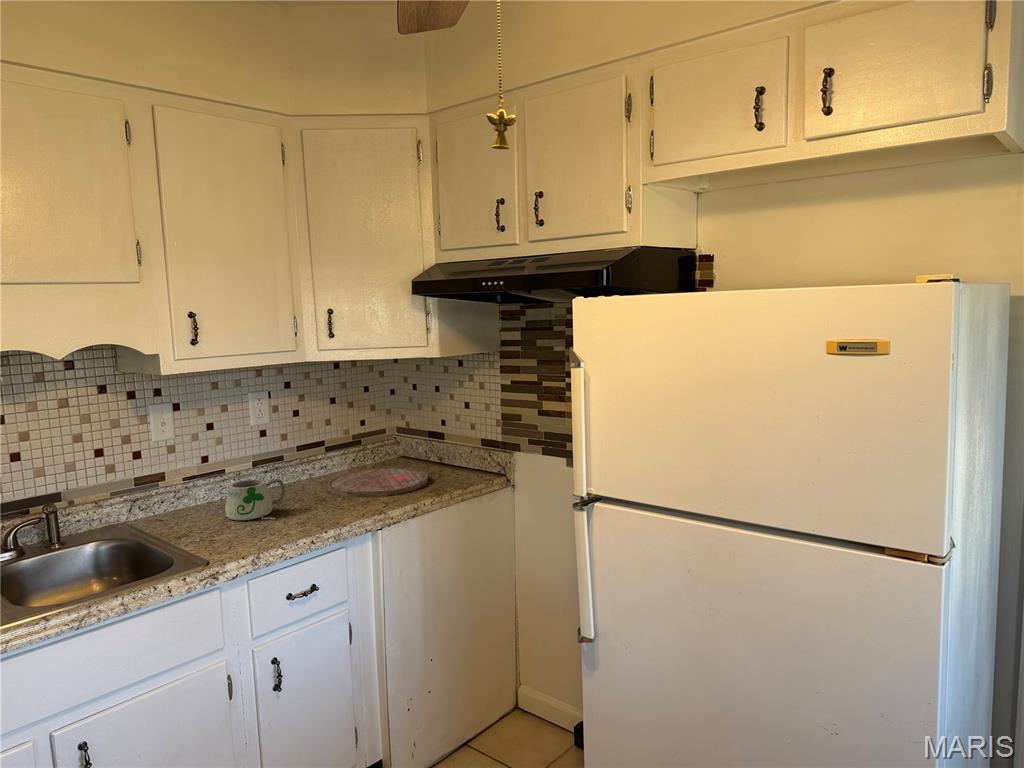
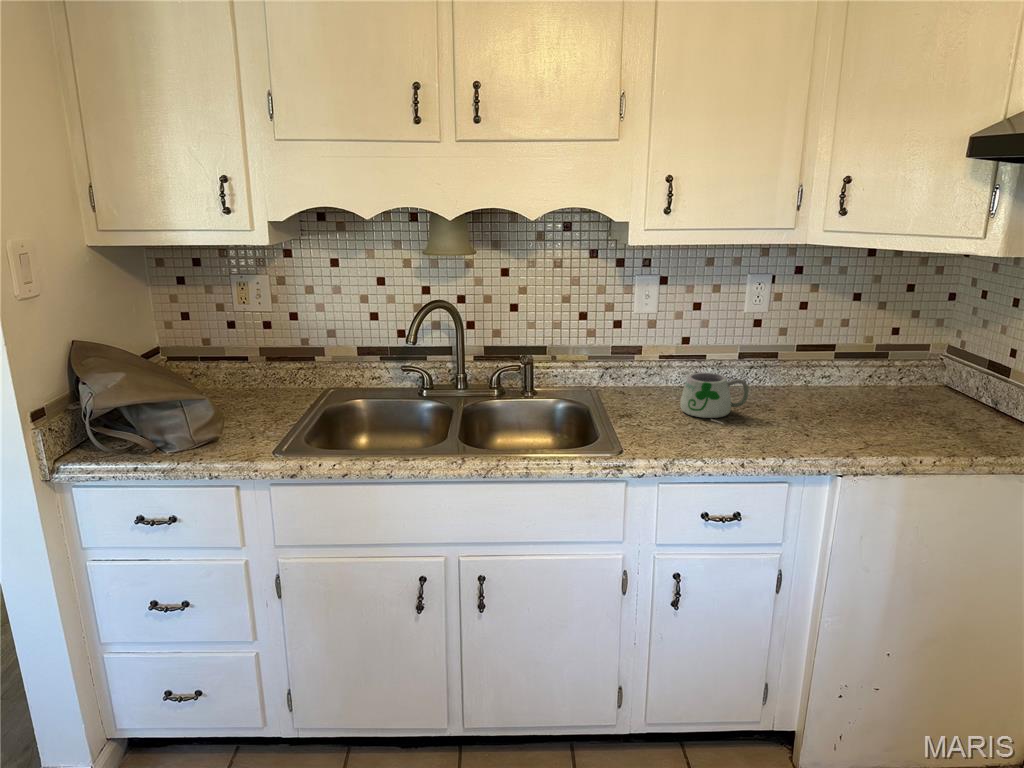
cutting board: present [328,468,428,497] -> none [812,390,956,437]

